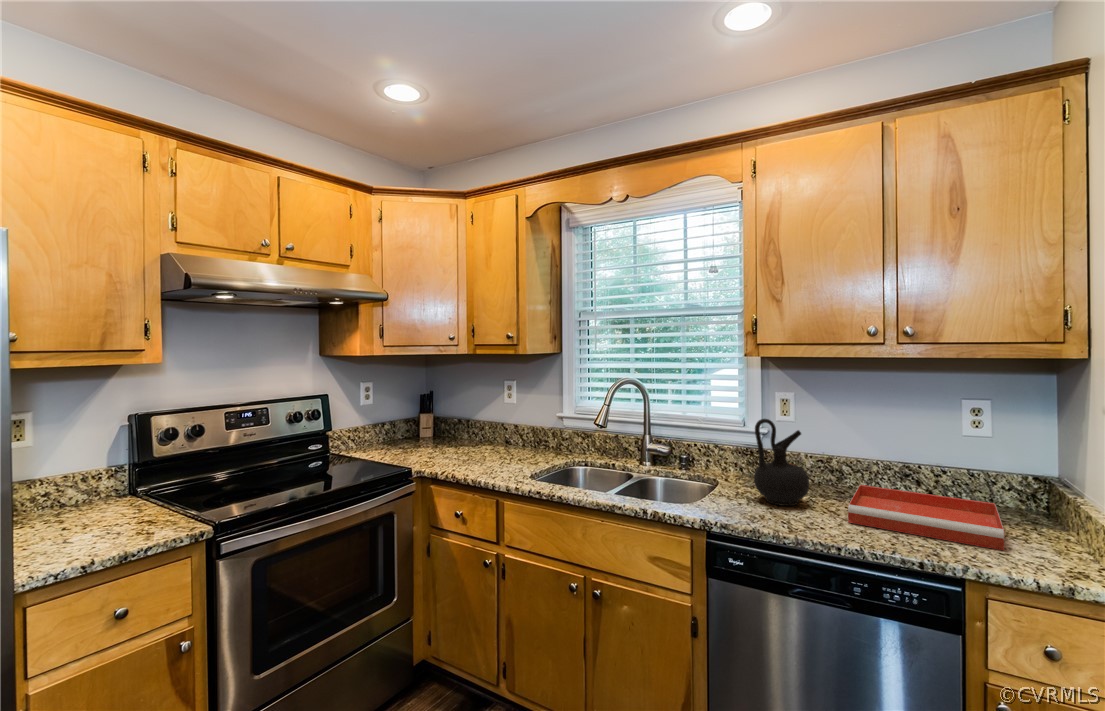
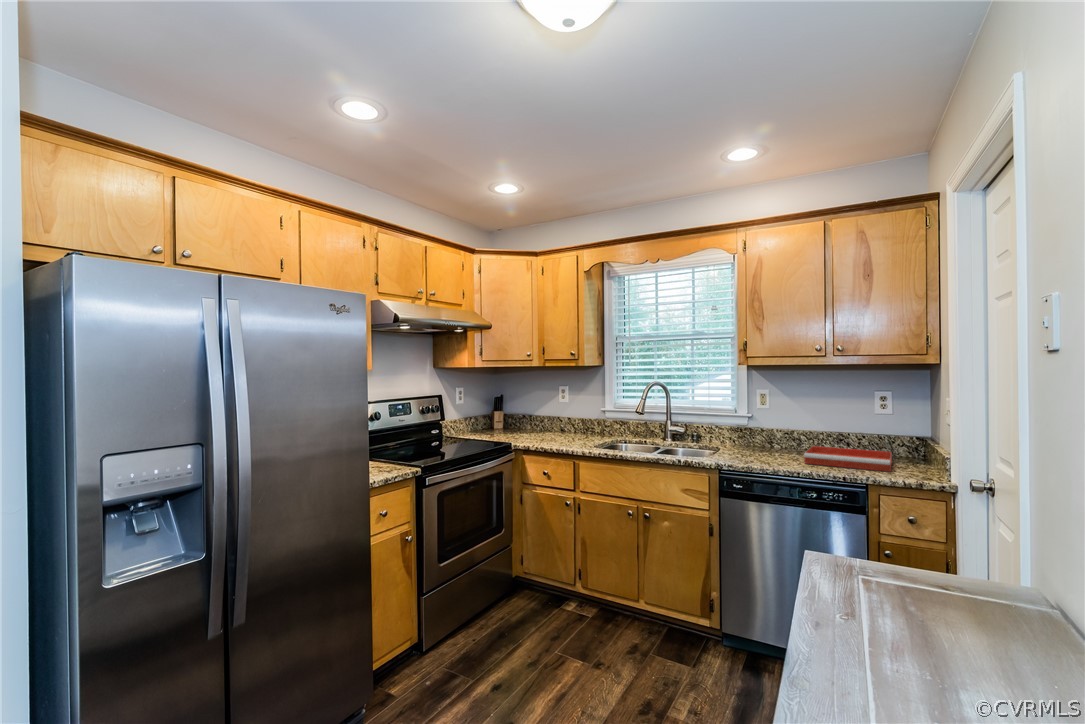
ceramic jug: present [754,419,809,506] -> none [746,404,781,458]

